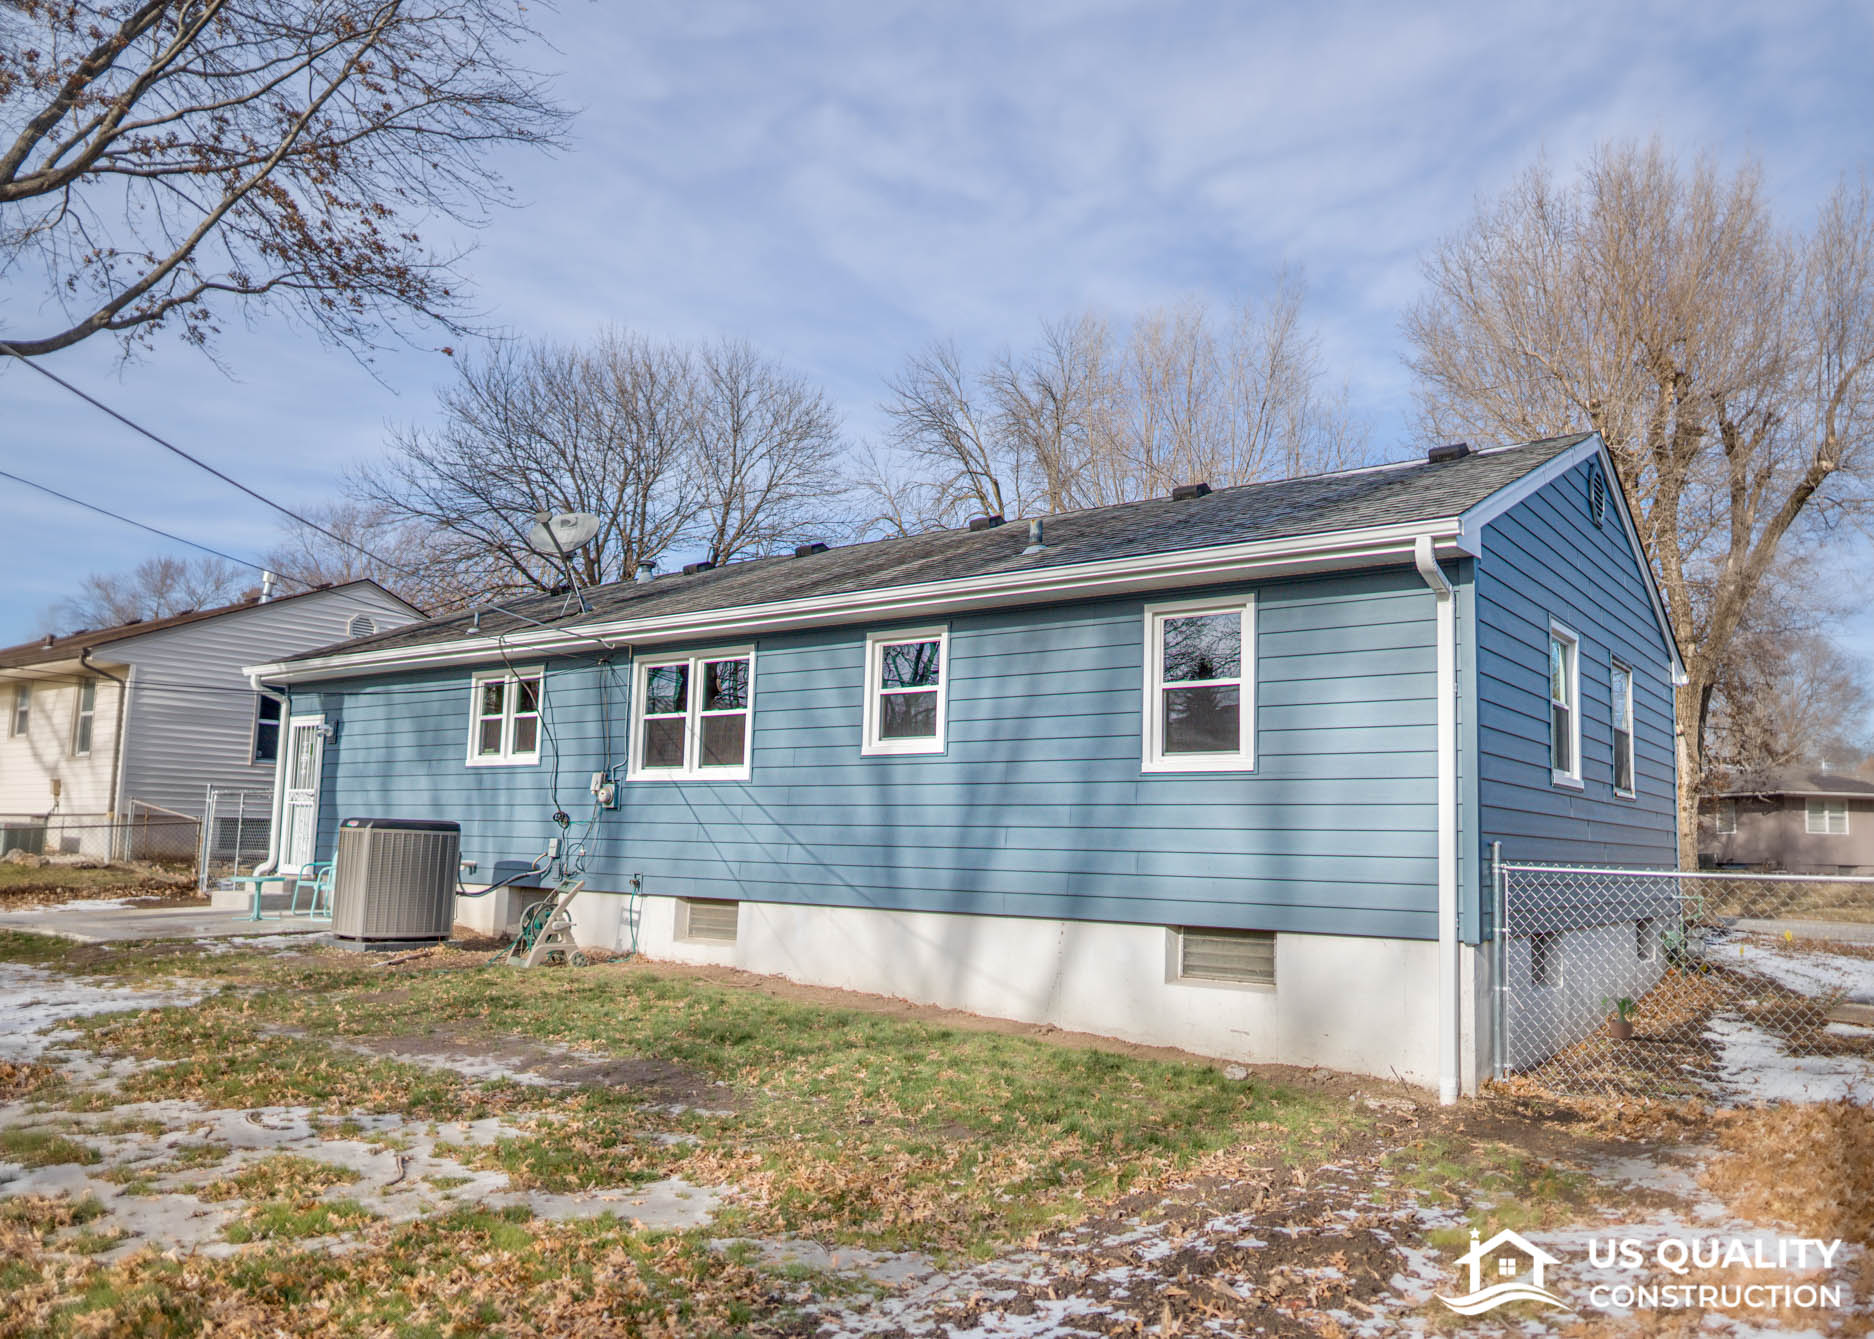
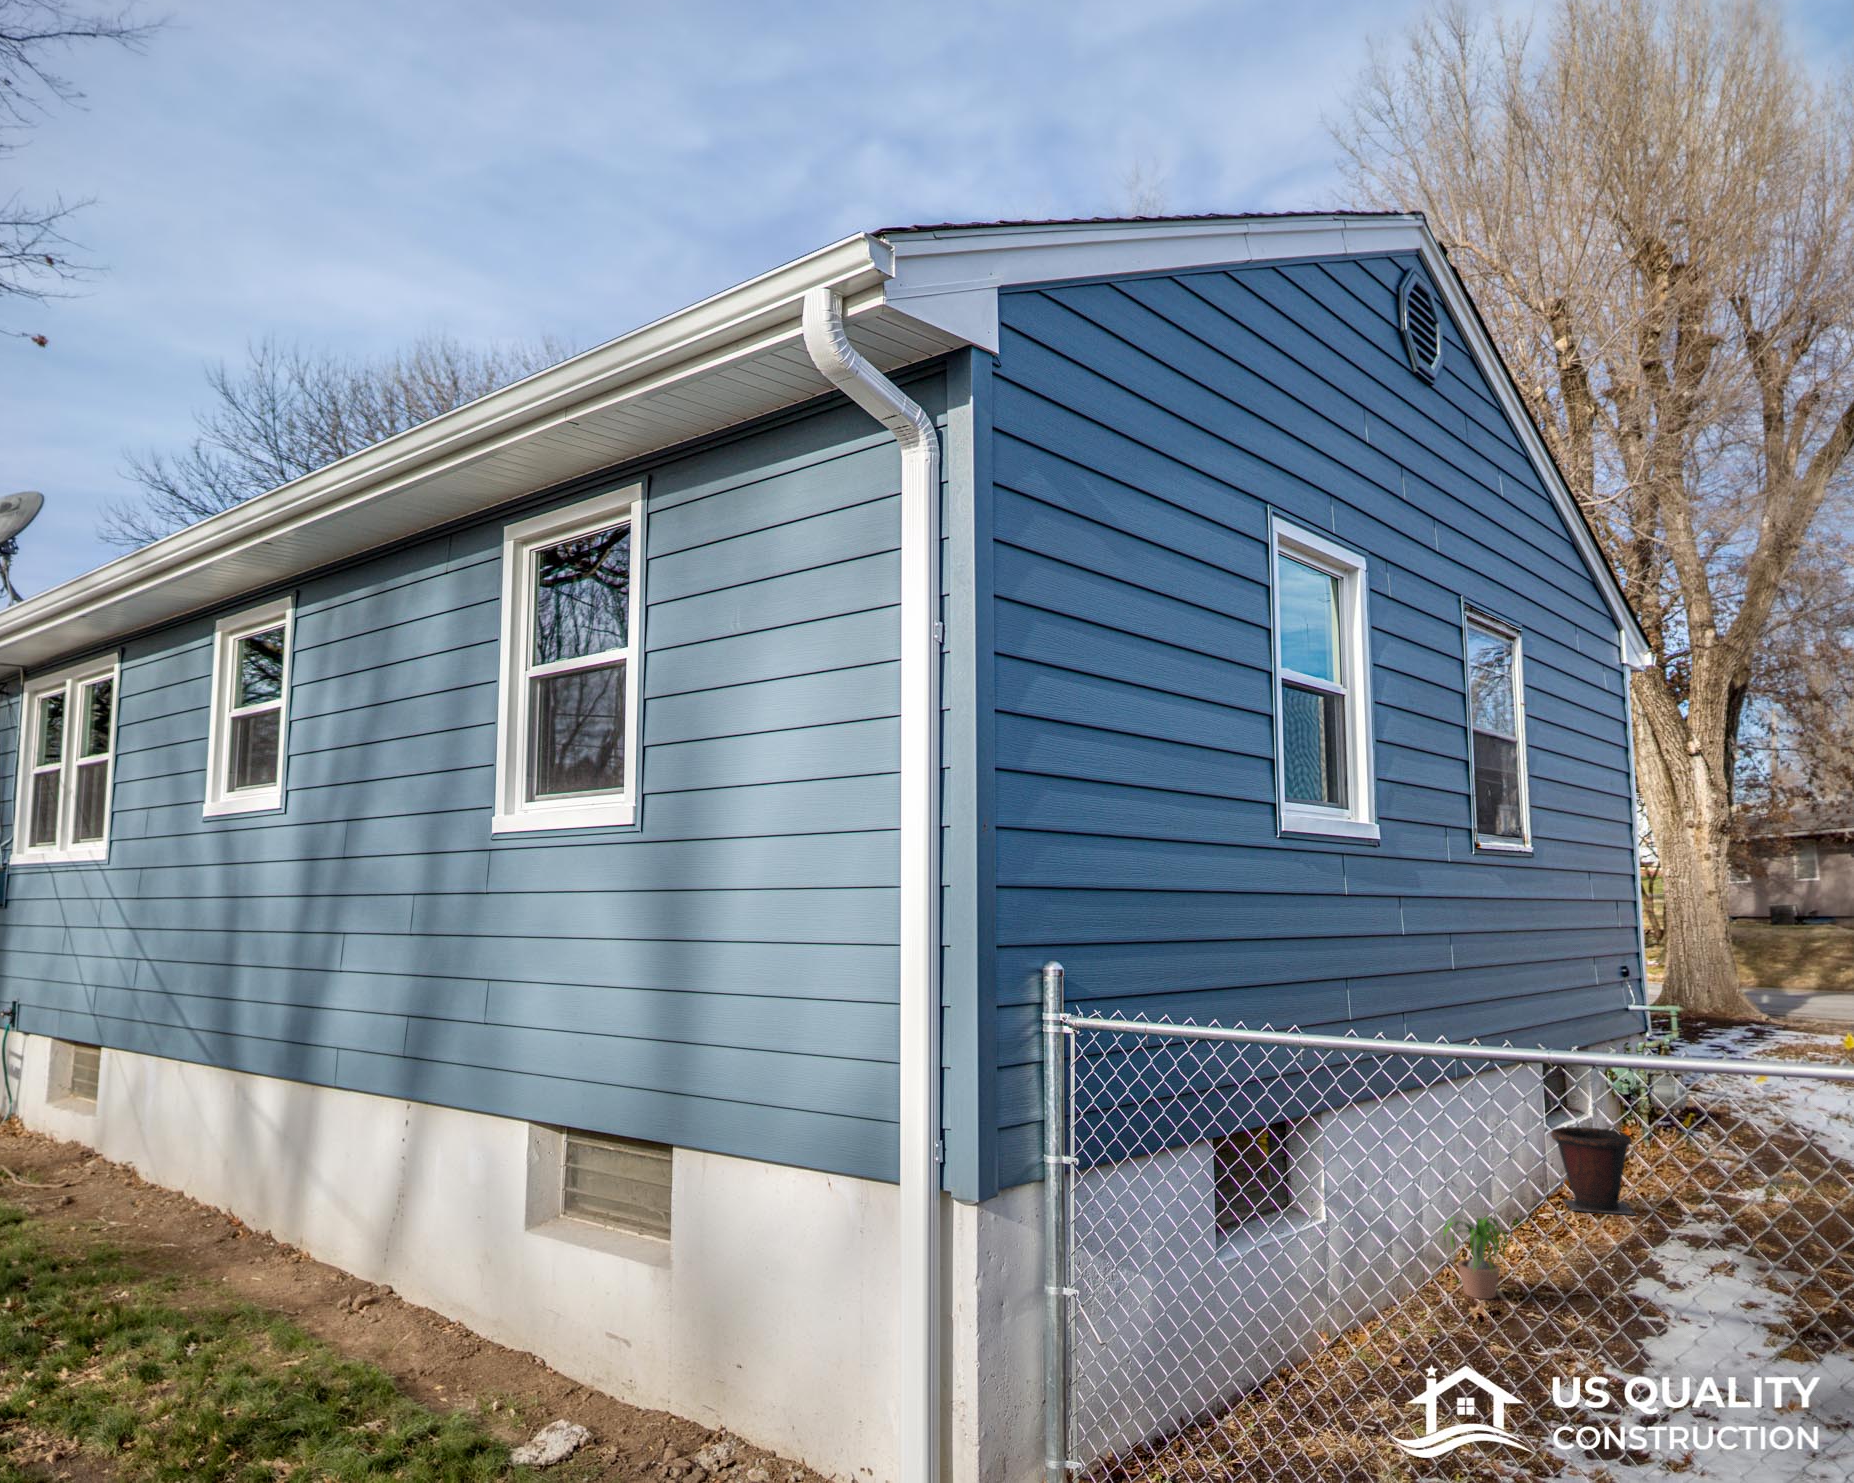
bucket: none [1634,962,1687,1013] -> present [1551,1127,1634,1215]

